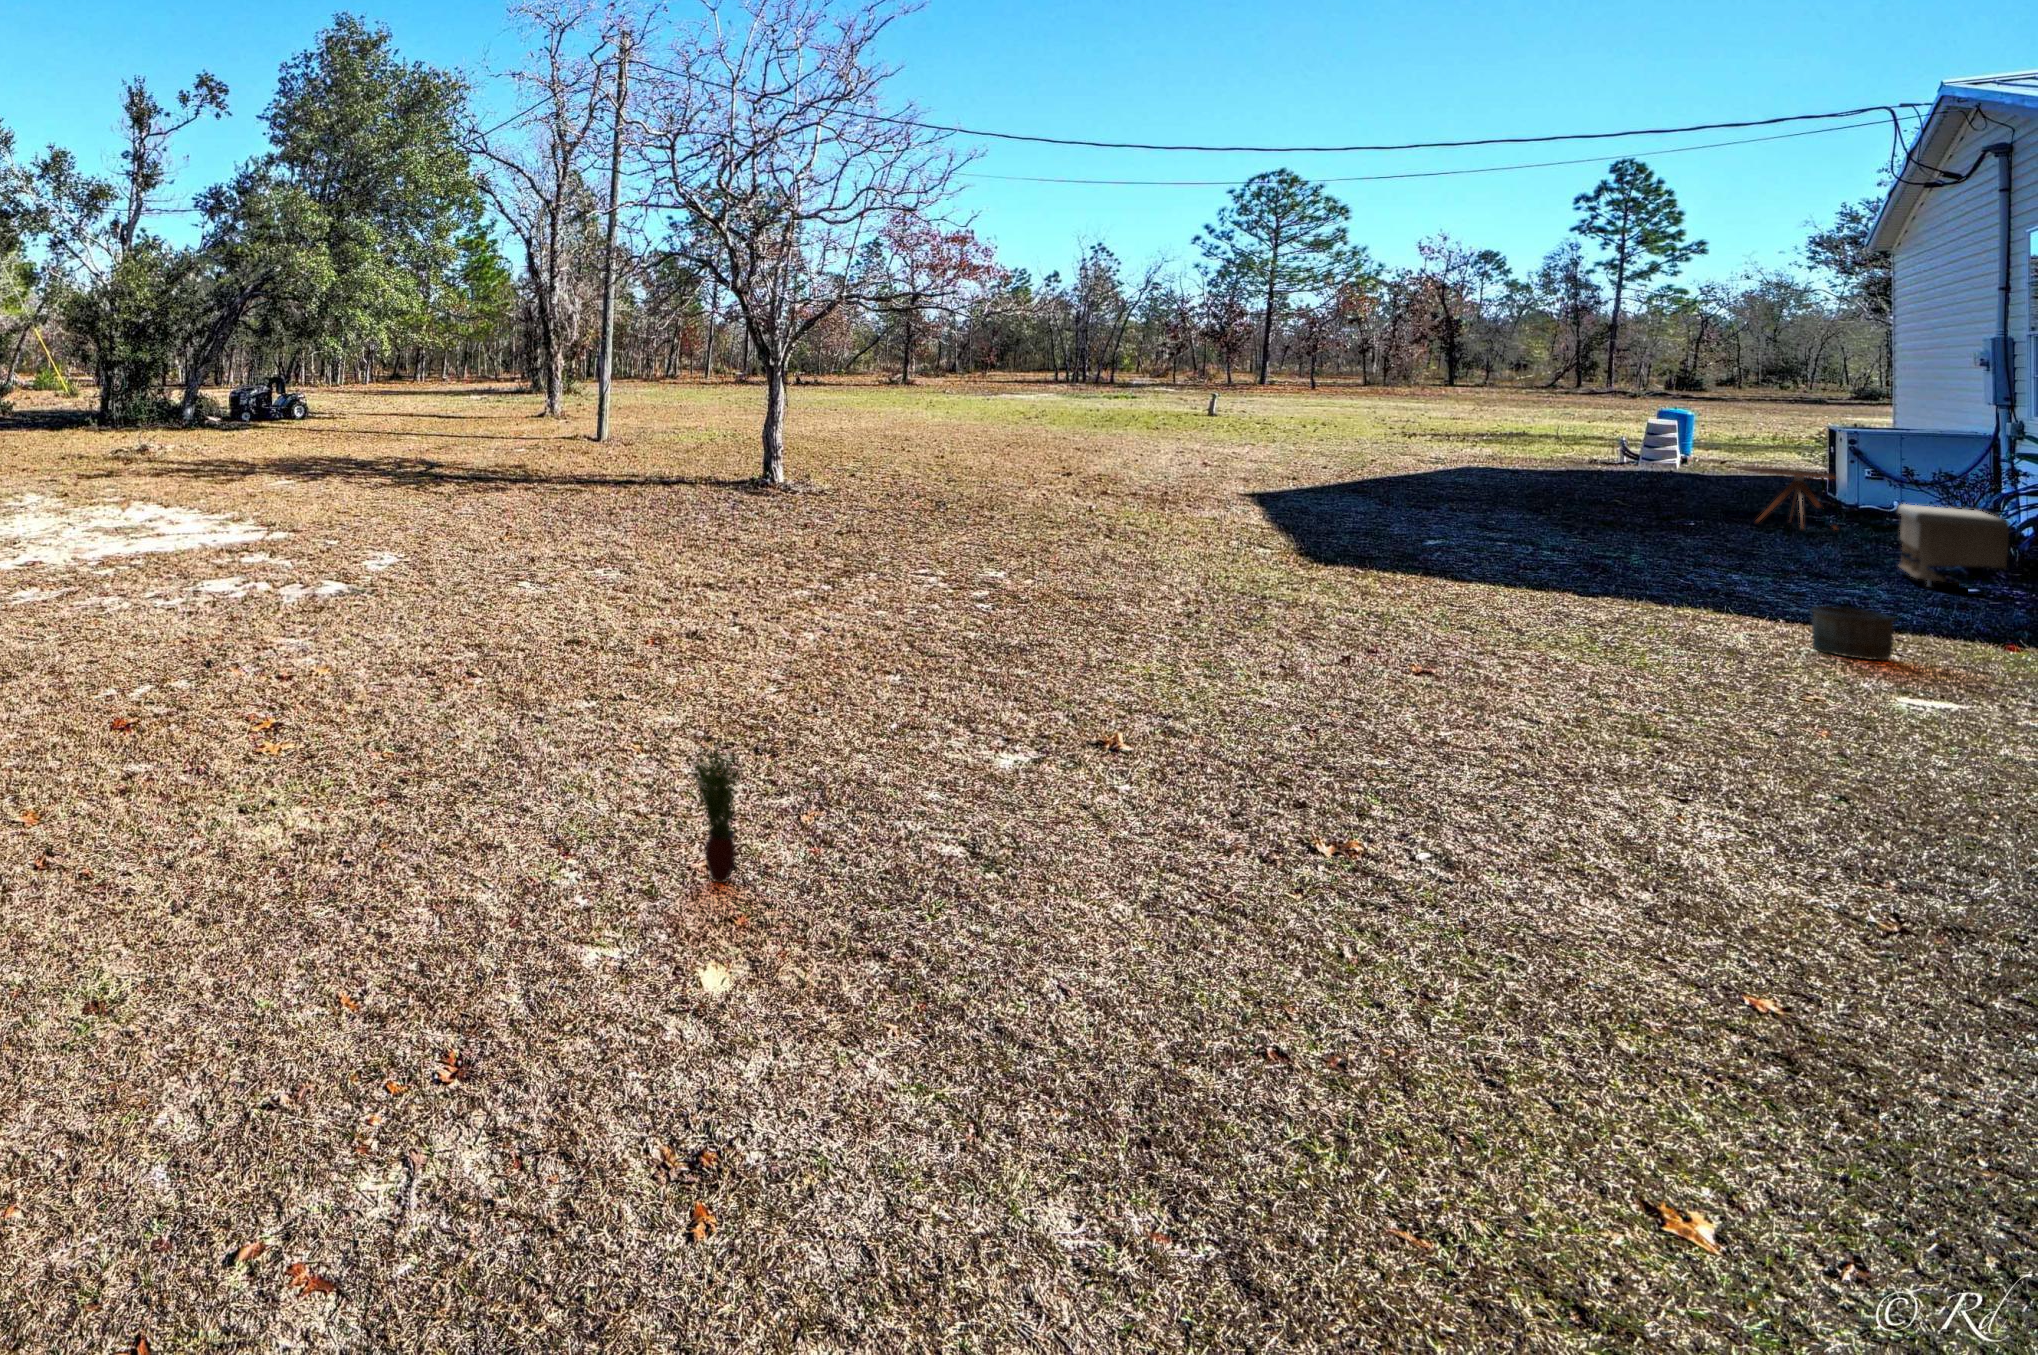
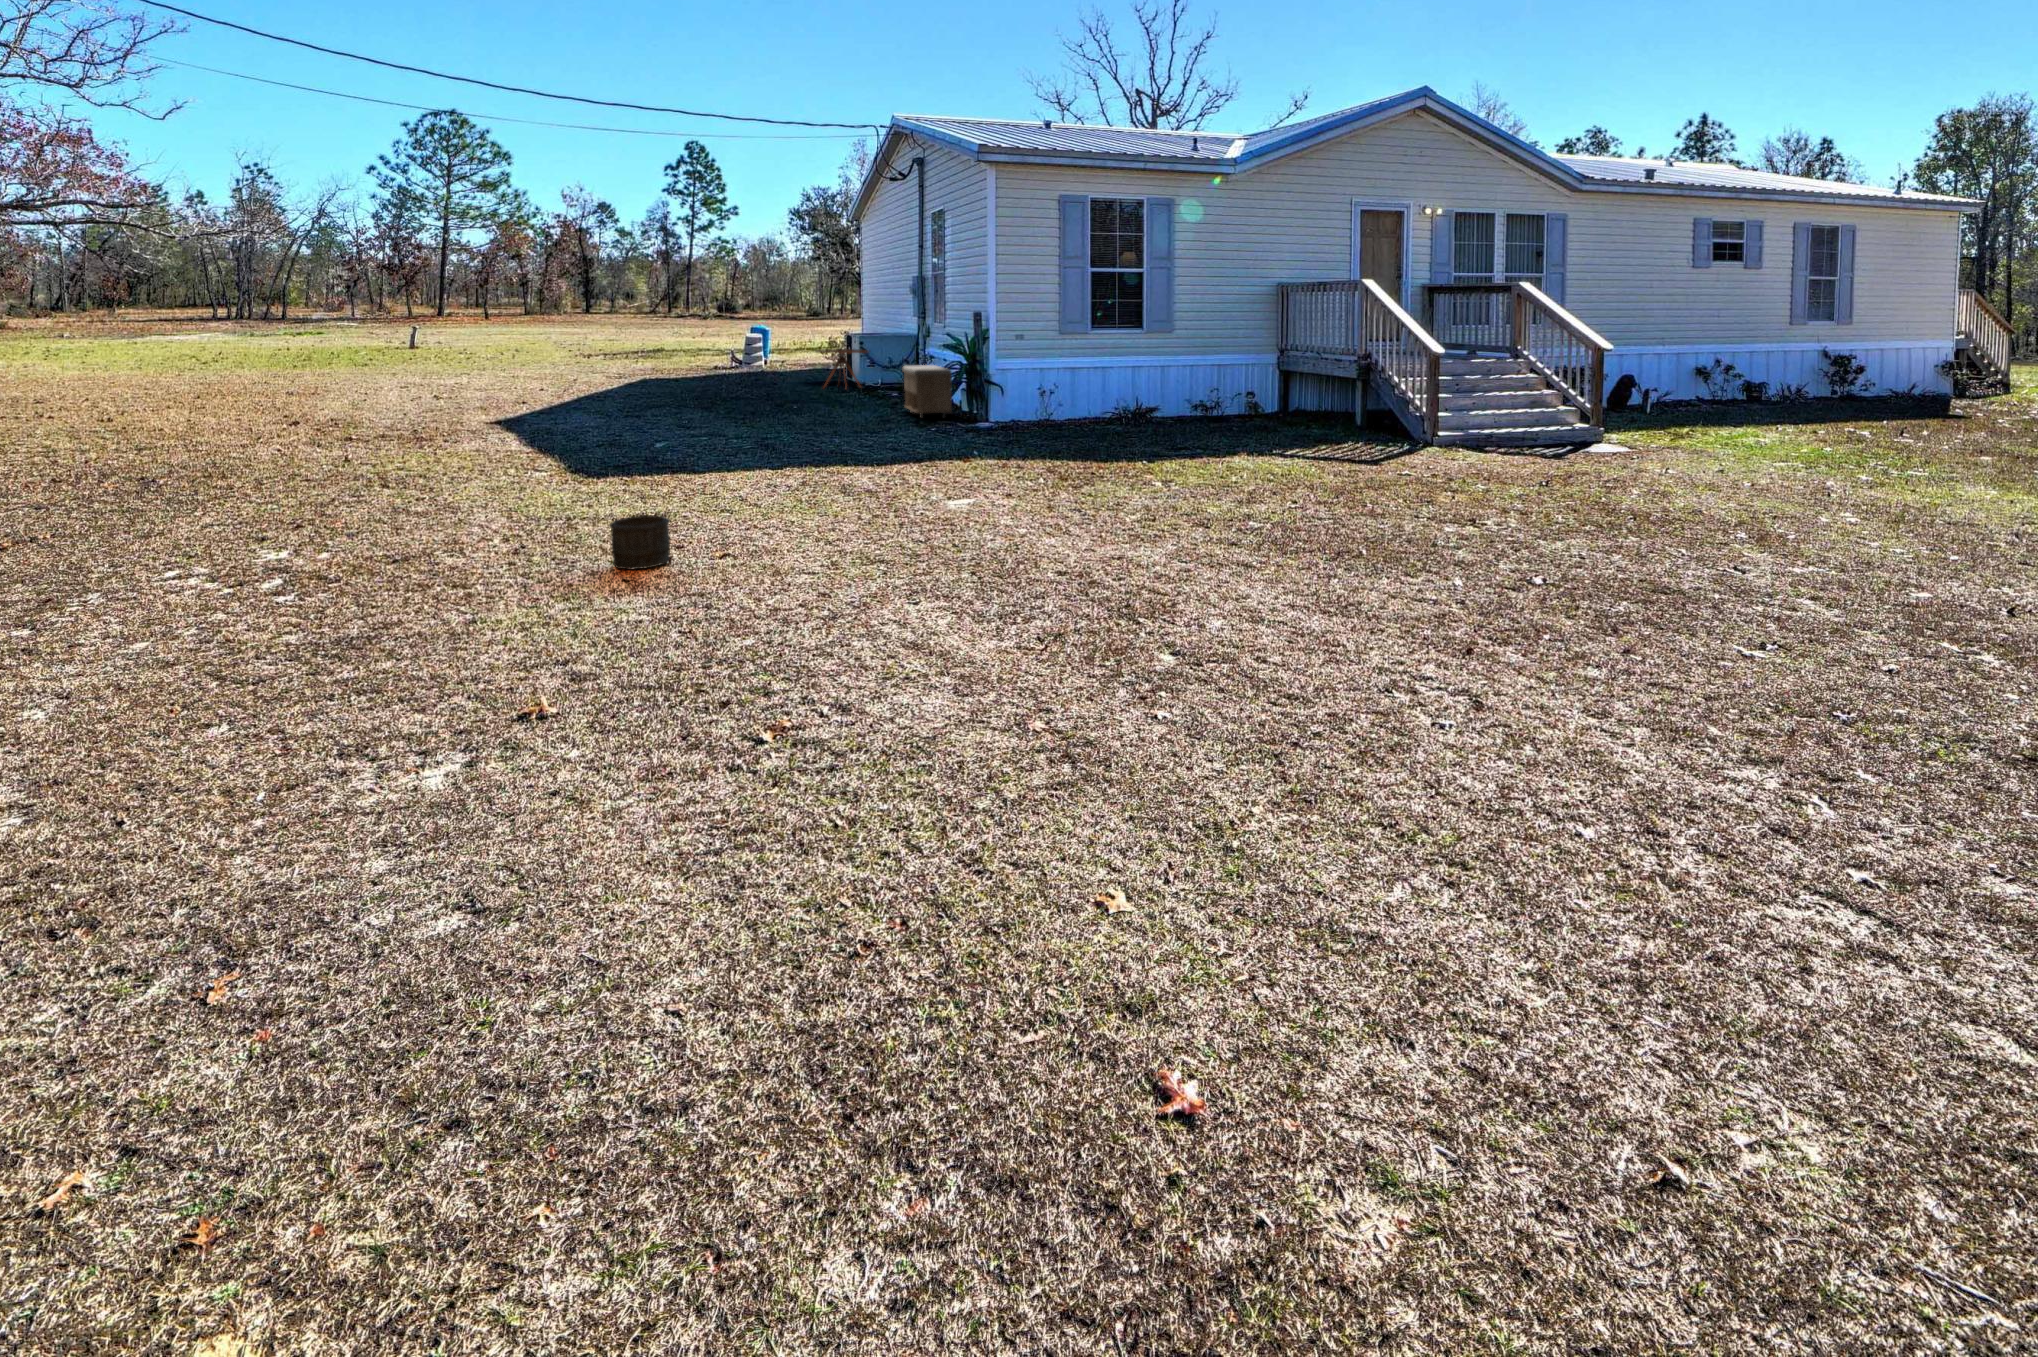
wooden bucket: present [1811,606,1895,660] -> present [609,515,670,570]
potted plant: present [689,738,743,883] -> none [20,952,154,1190]

